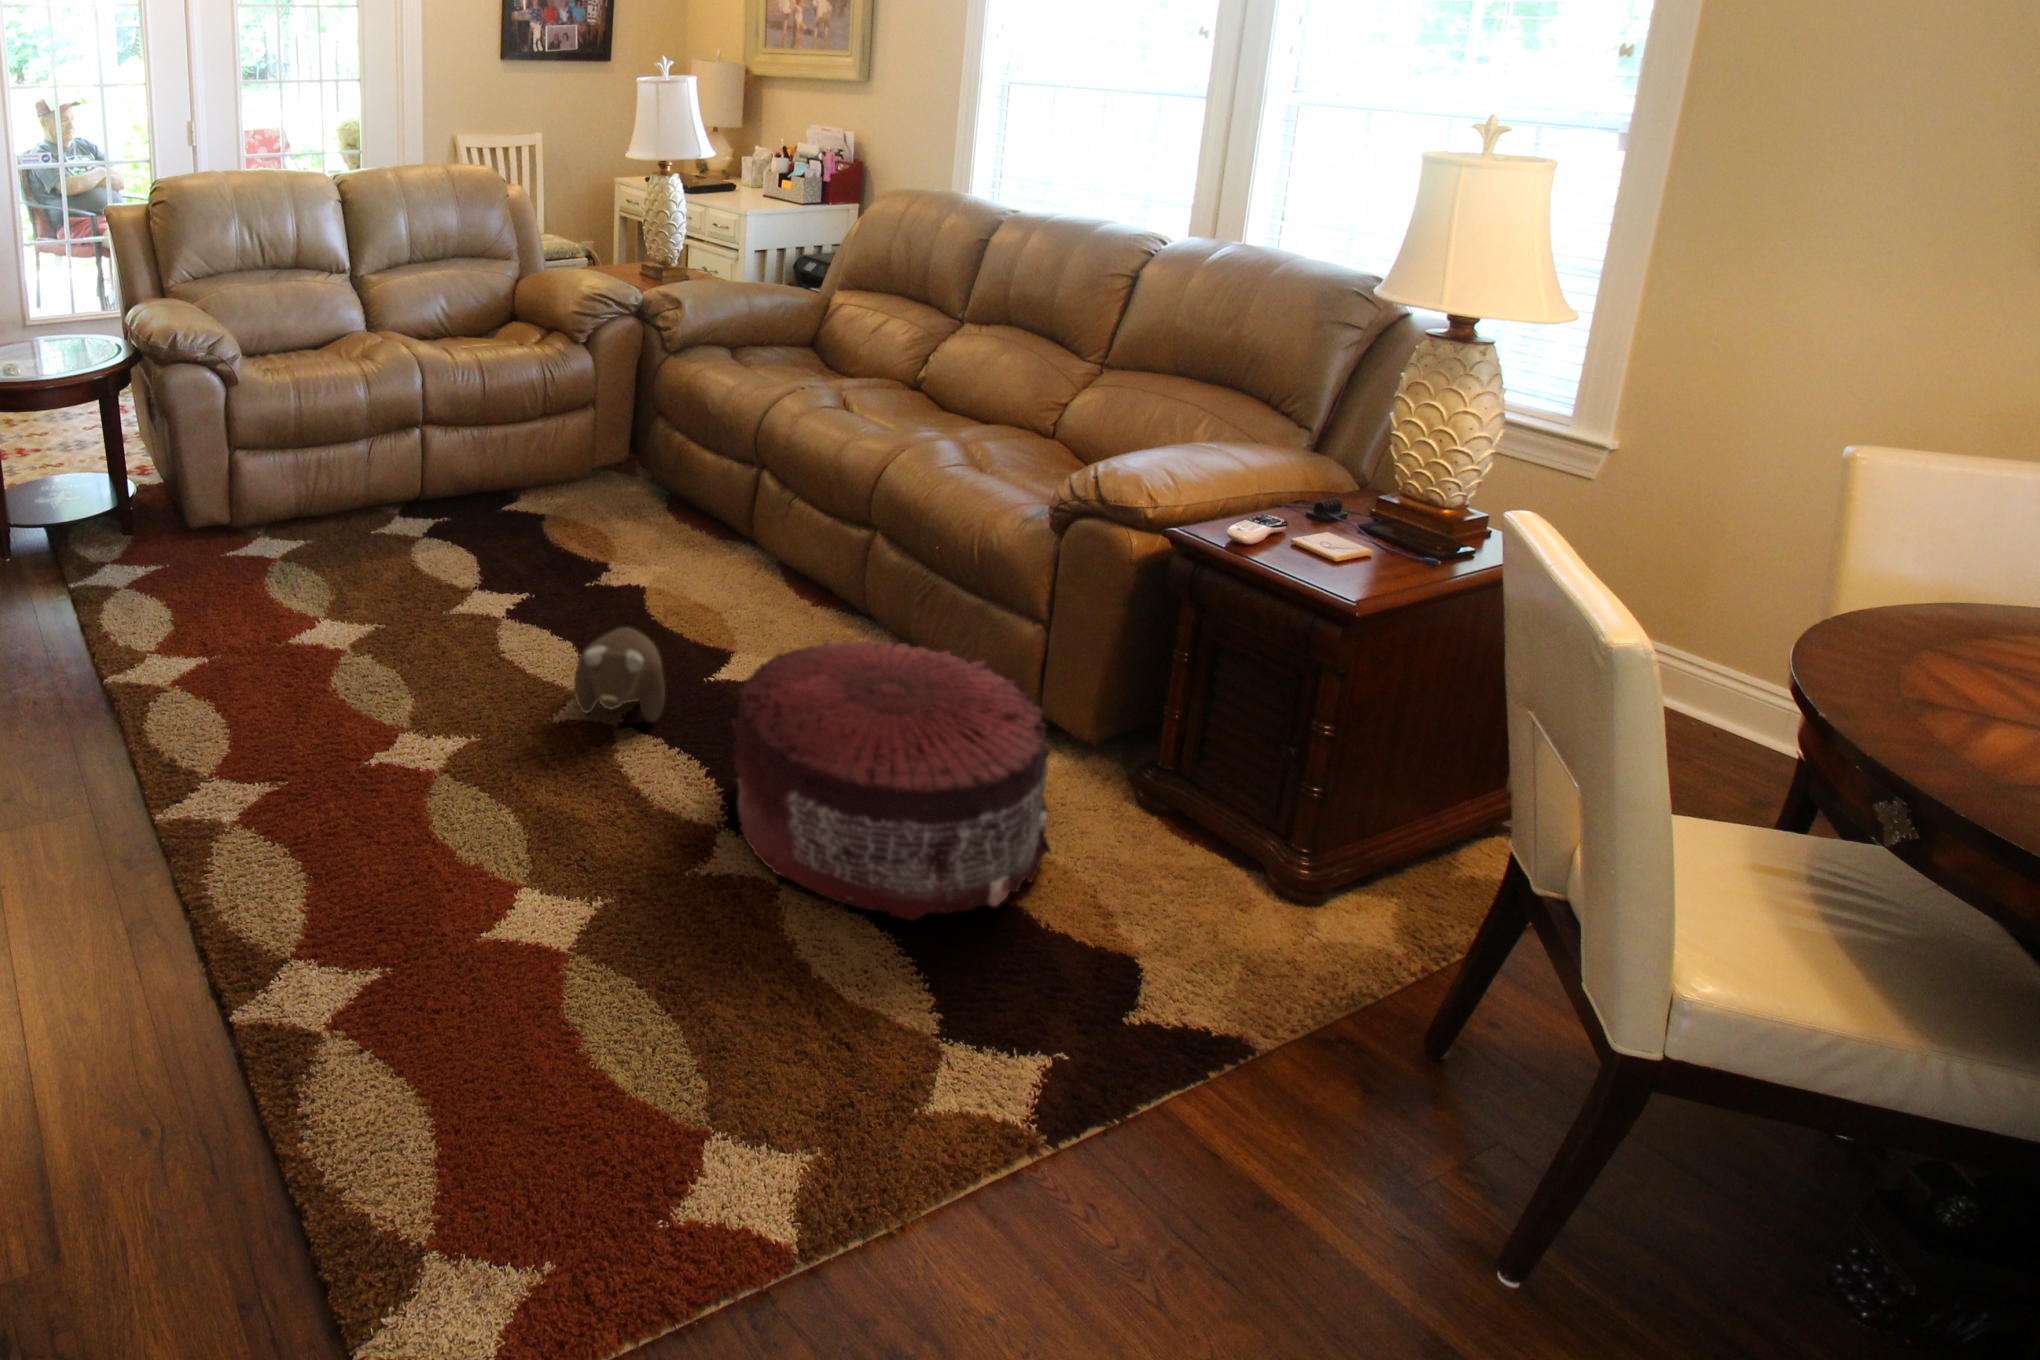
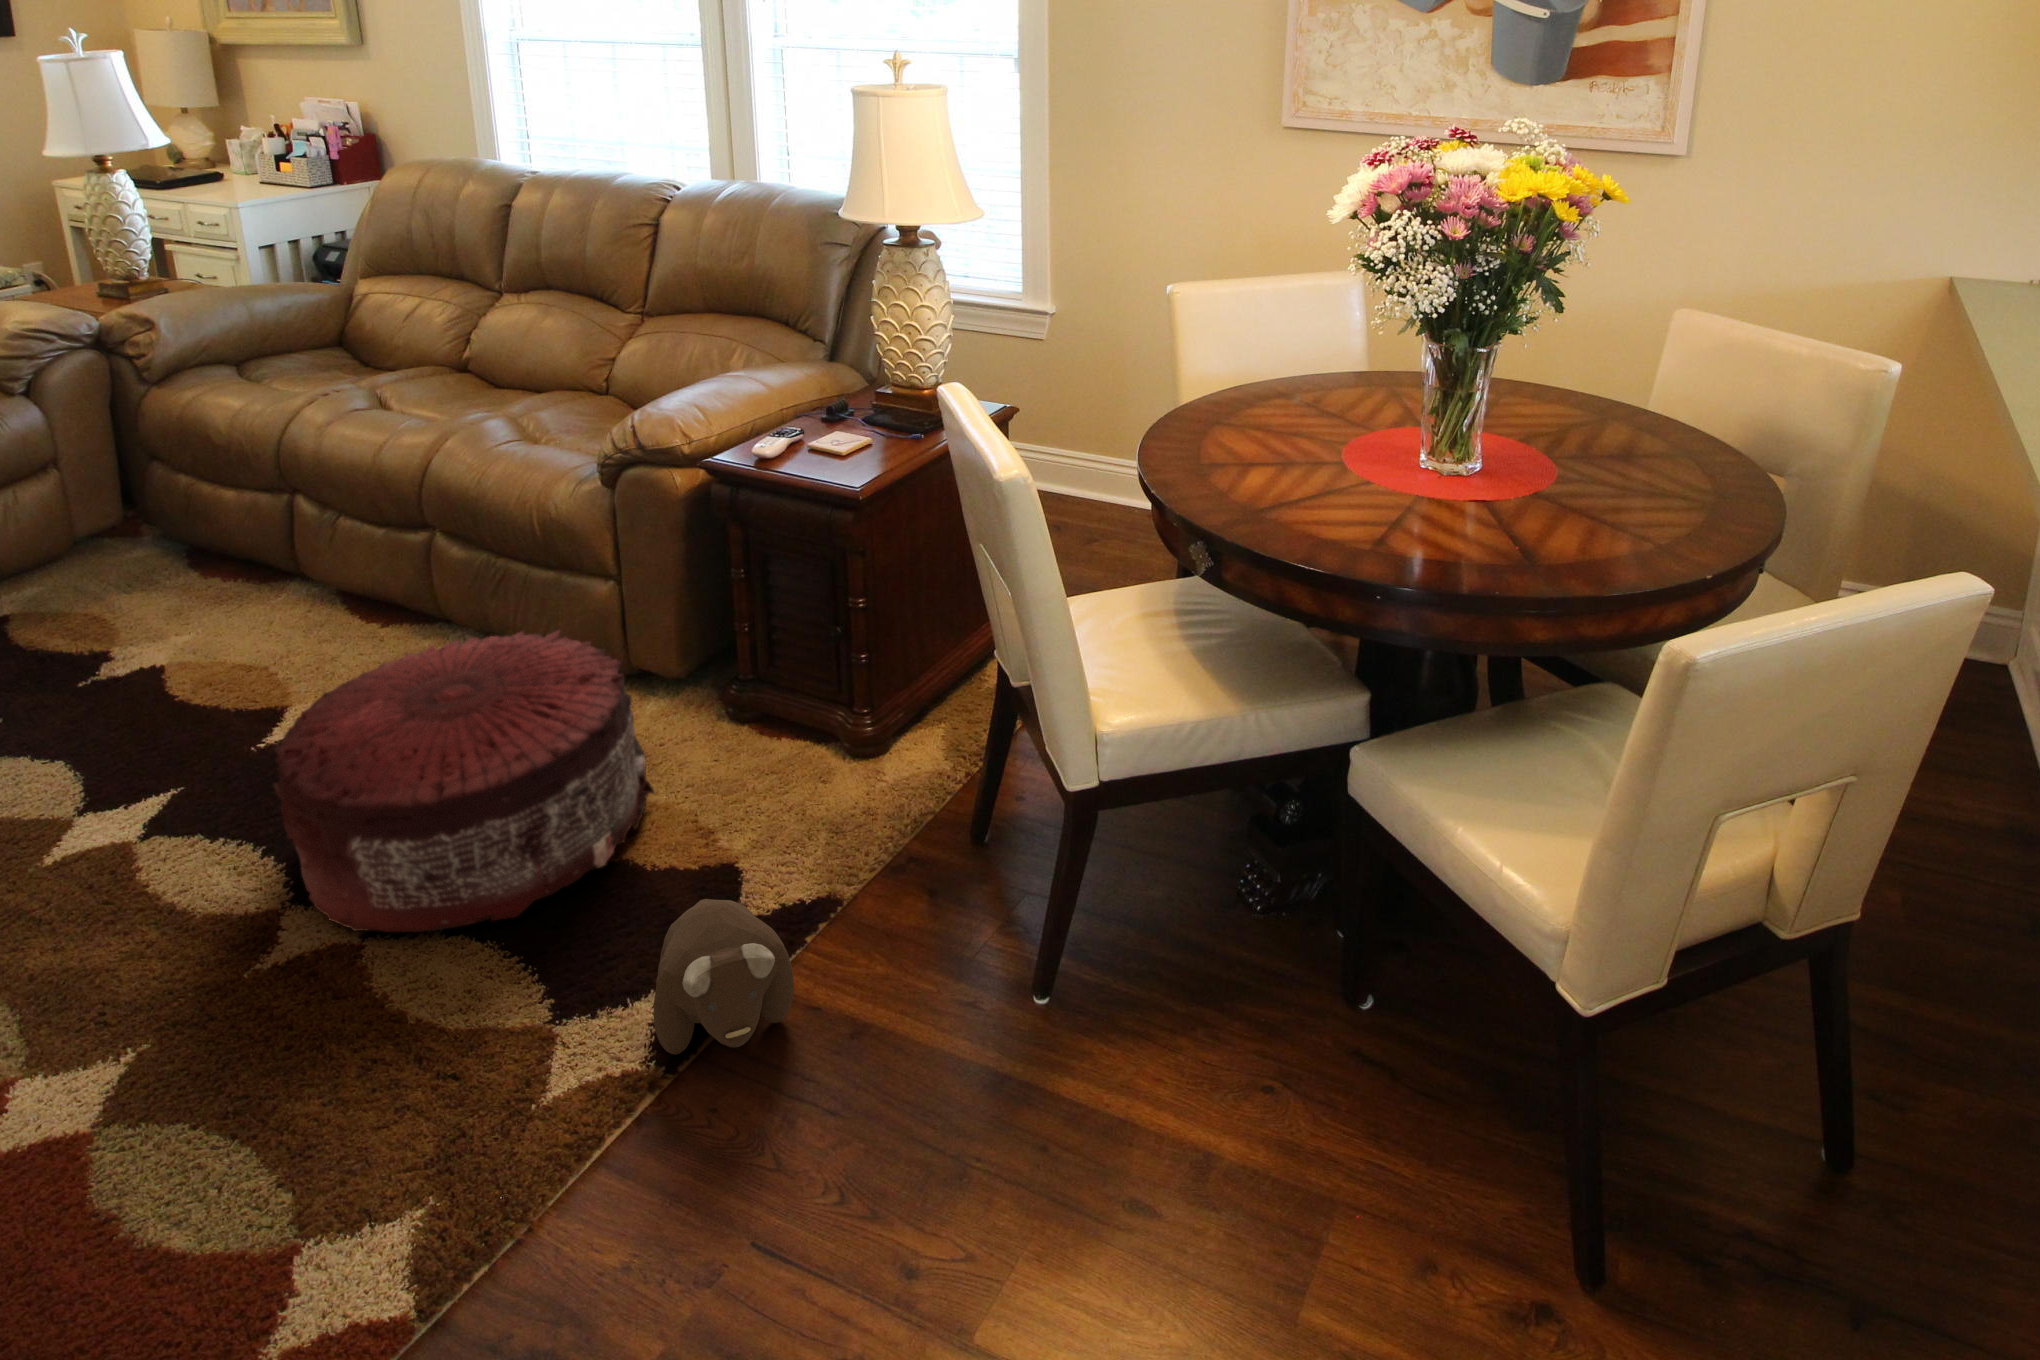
plush toy: present [574,627,665,722] -> present [654,899,794,1054]

